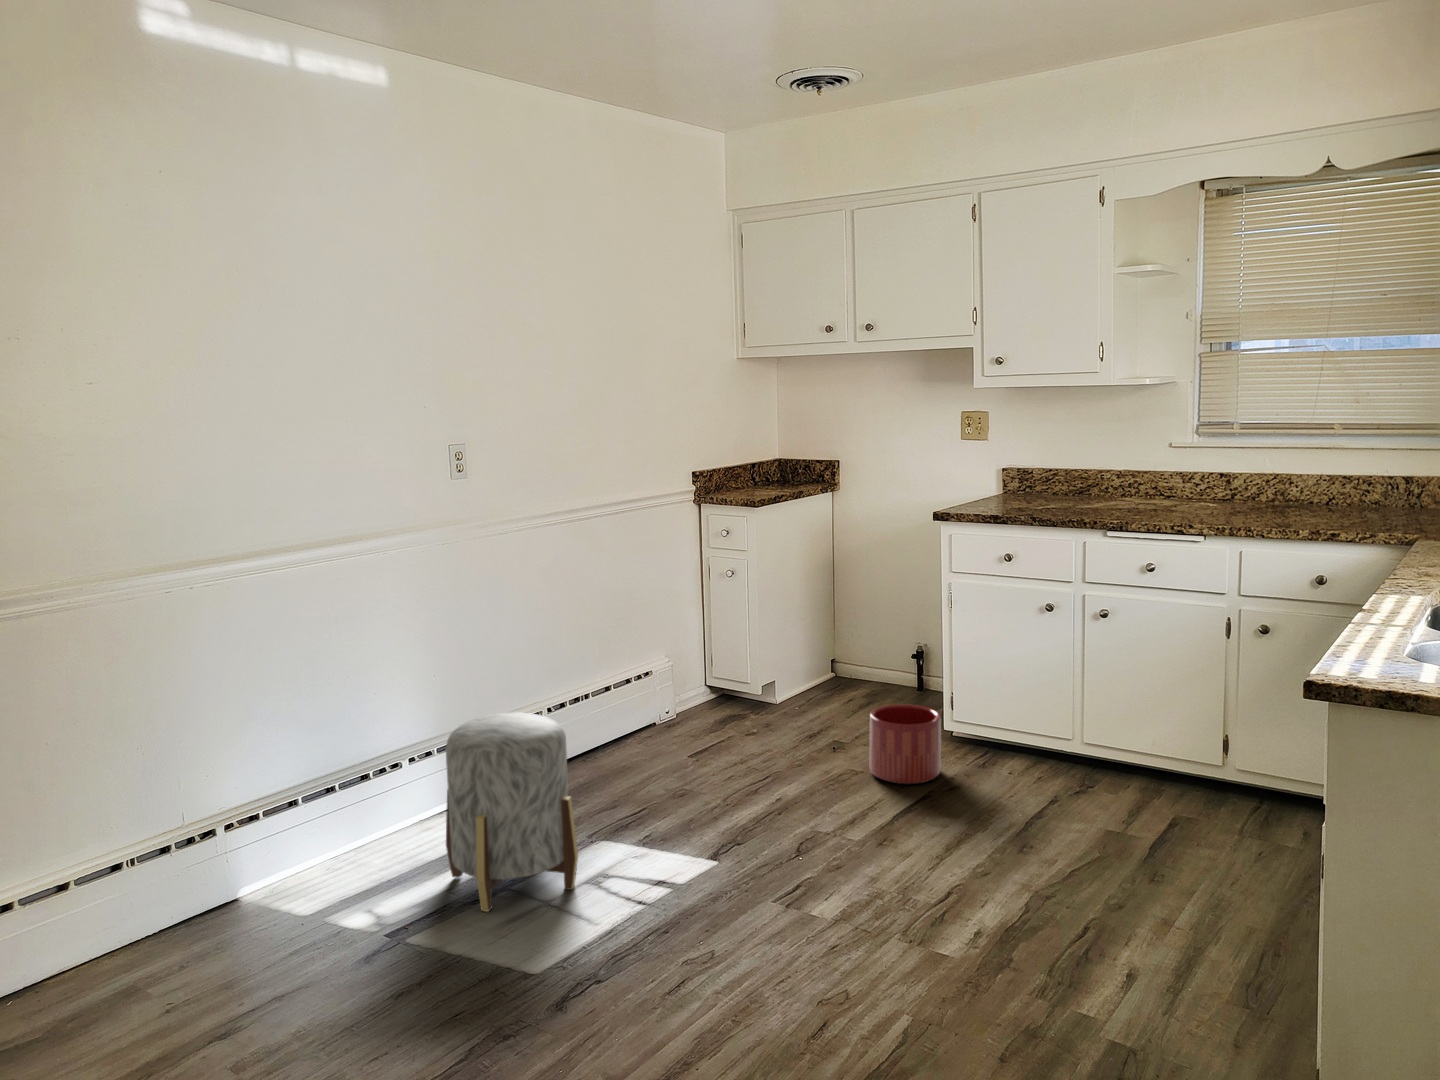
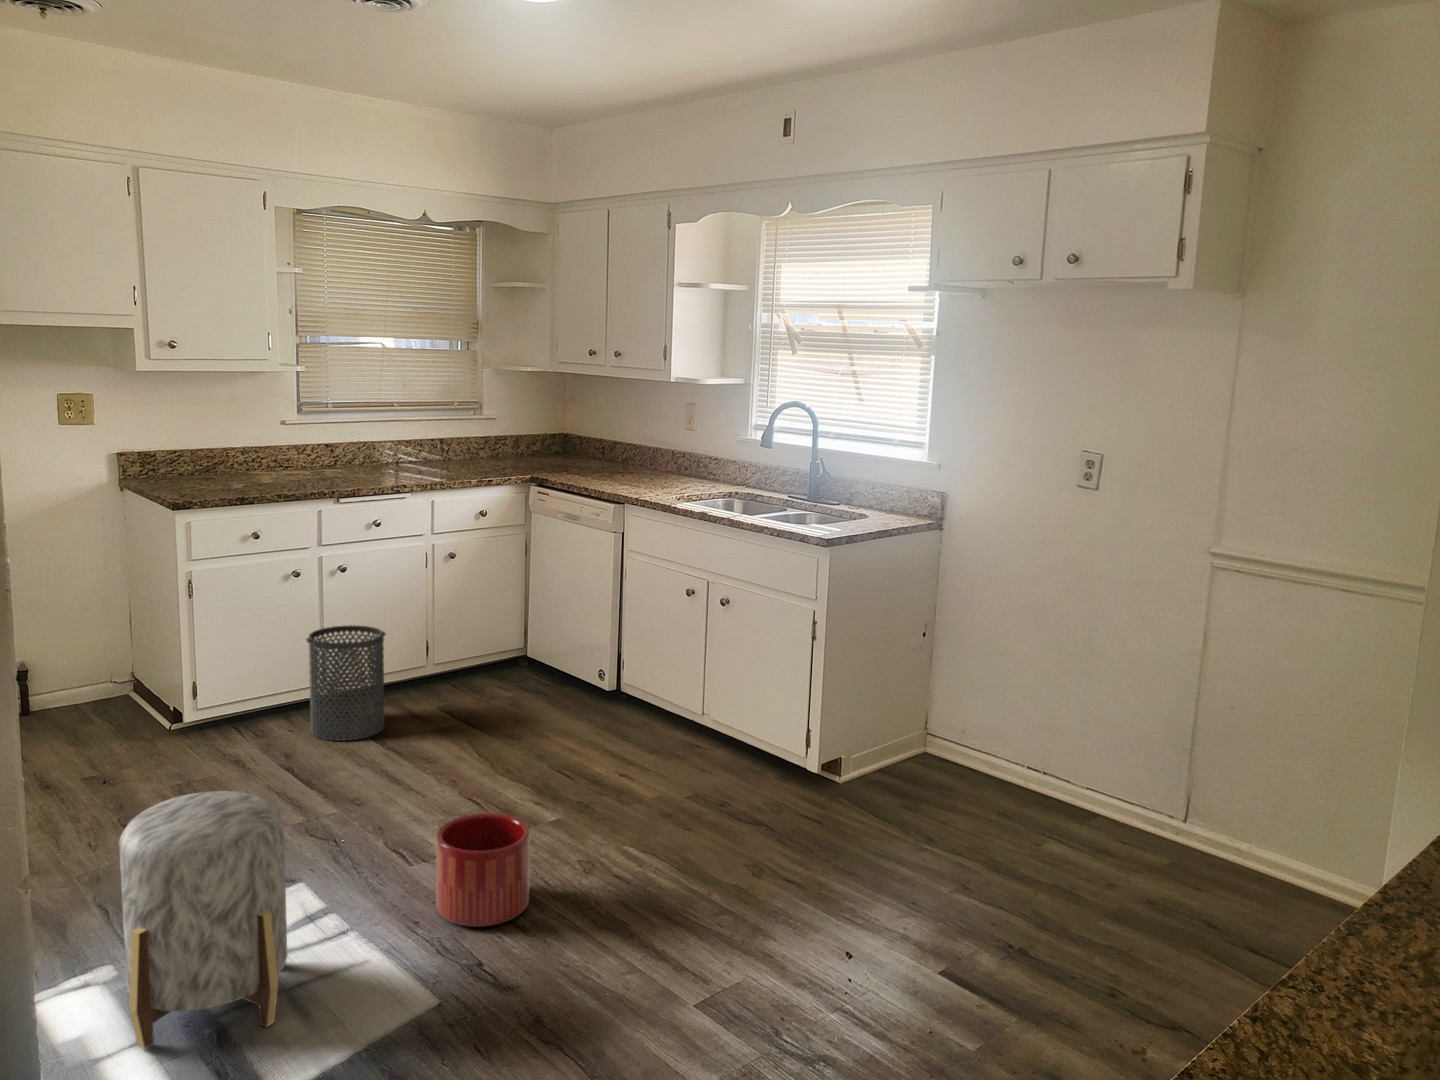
trash can: none [1001,671,1089,806] -> present [306,625,386,741]
planter: present [869,704,941,784] -> present [436,813,530,927]

